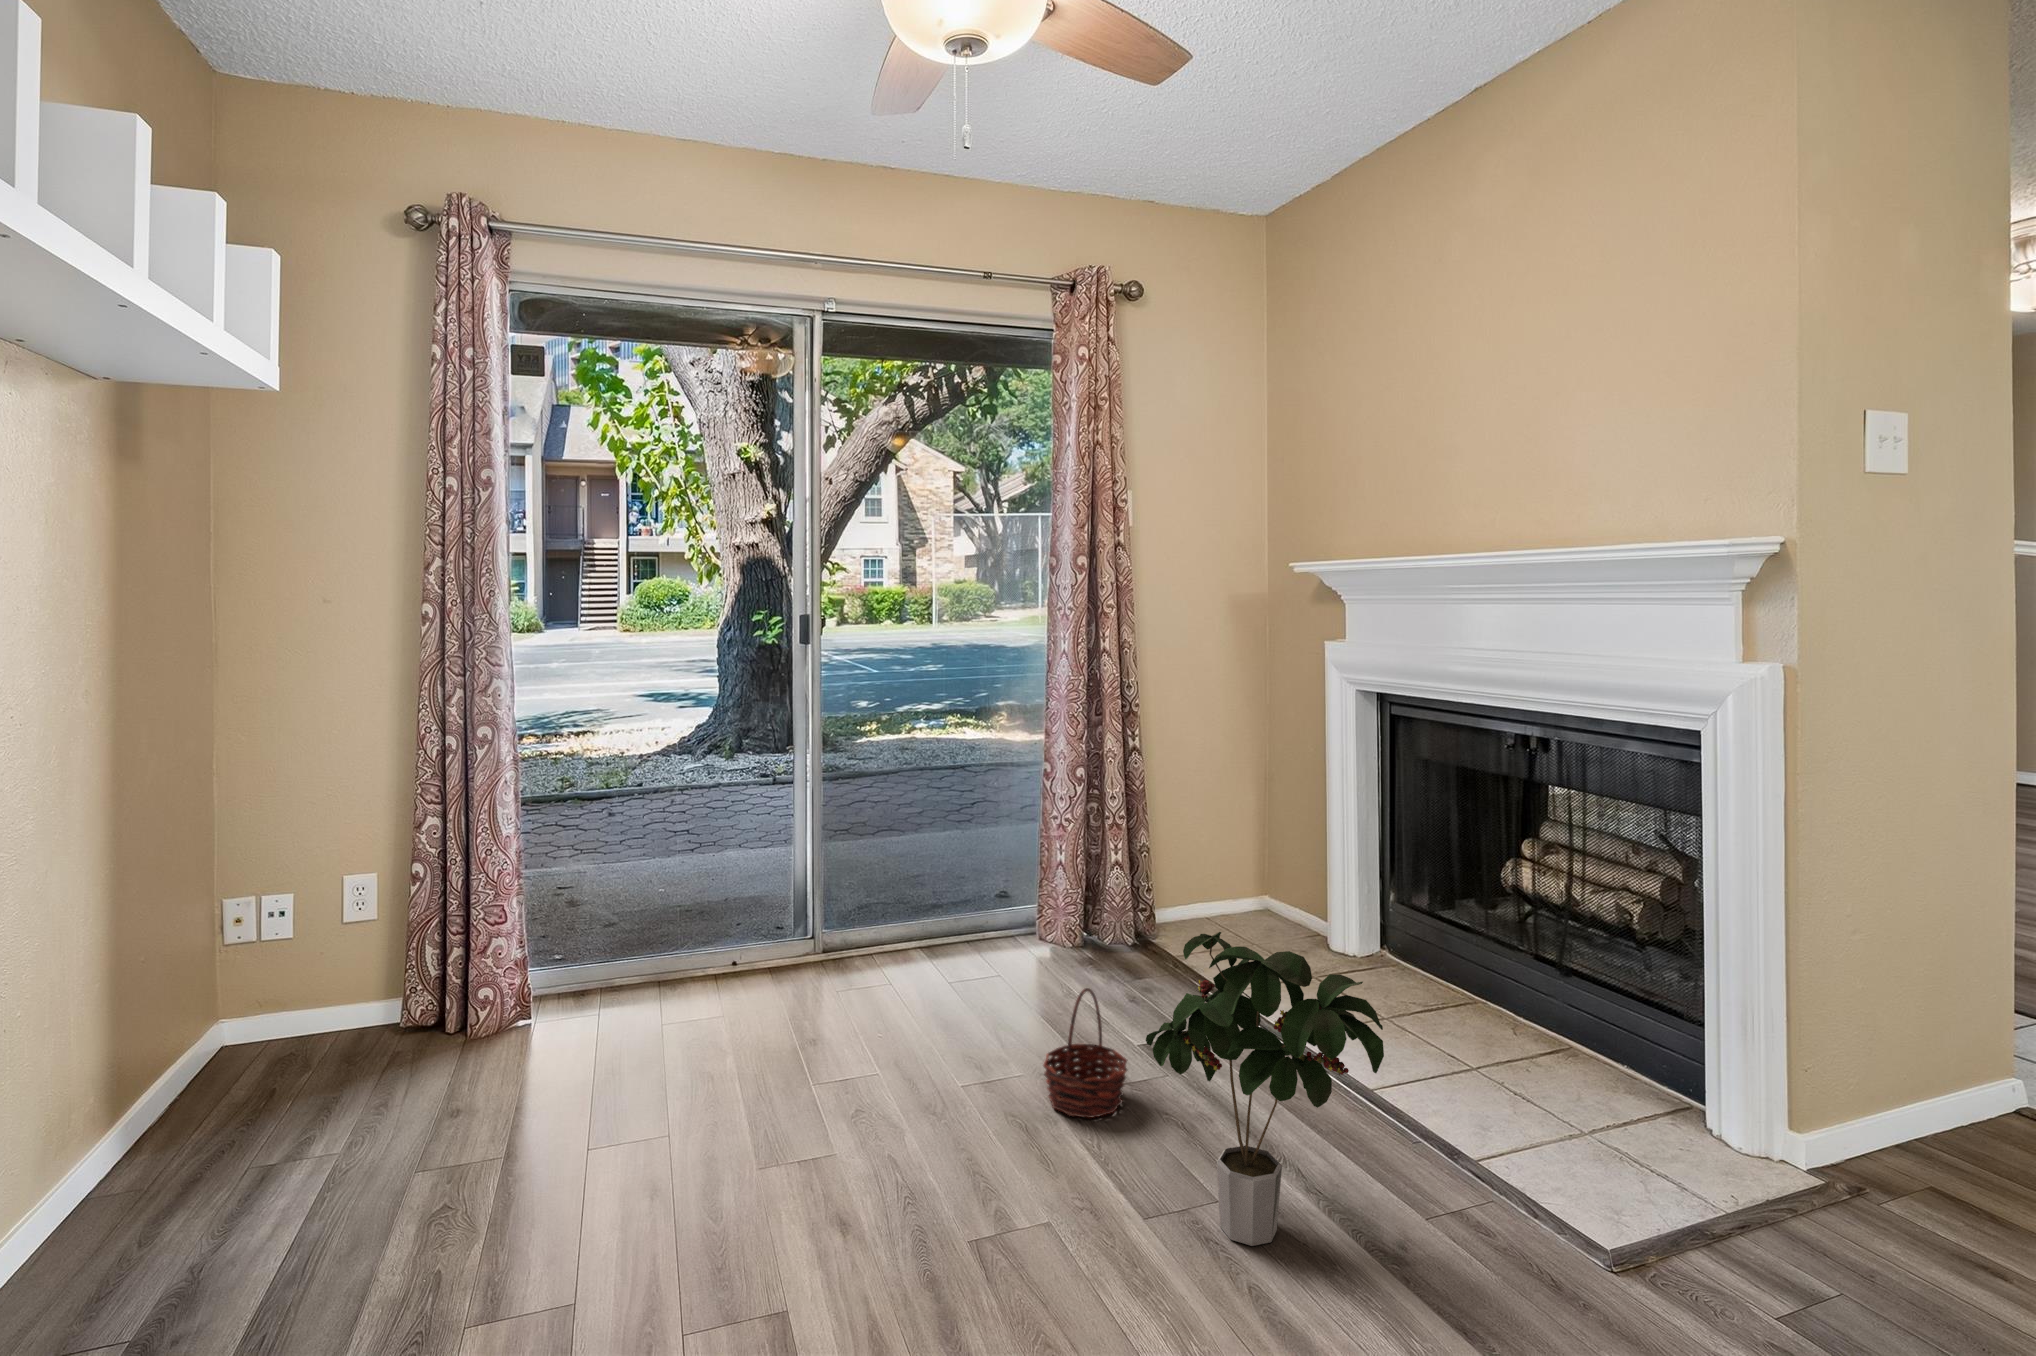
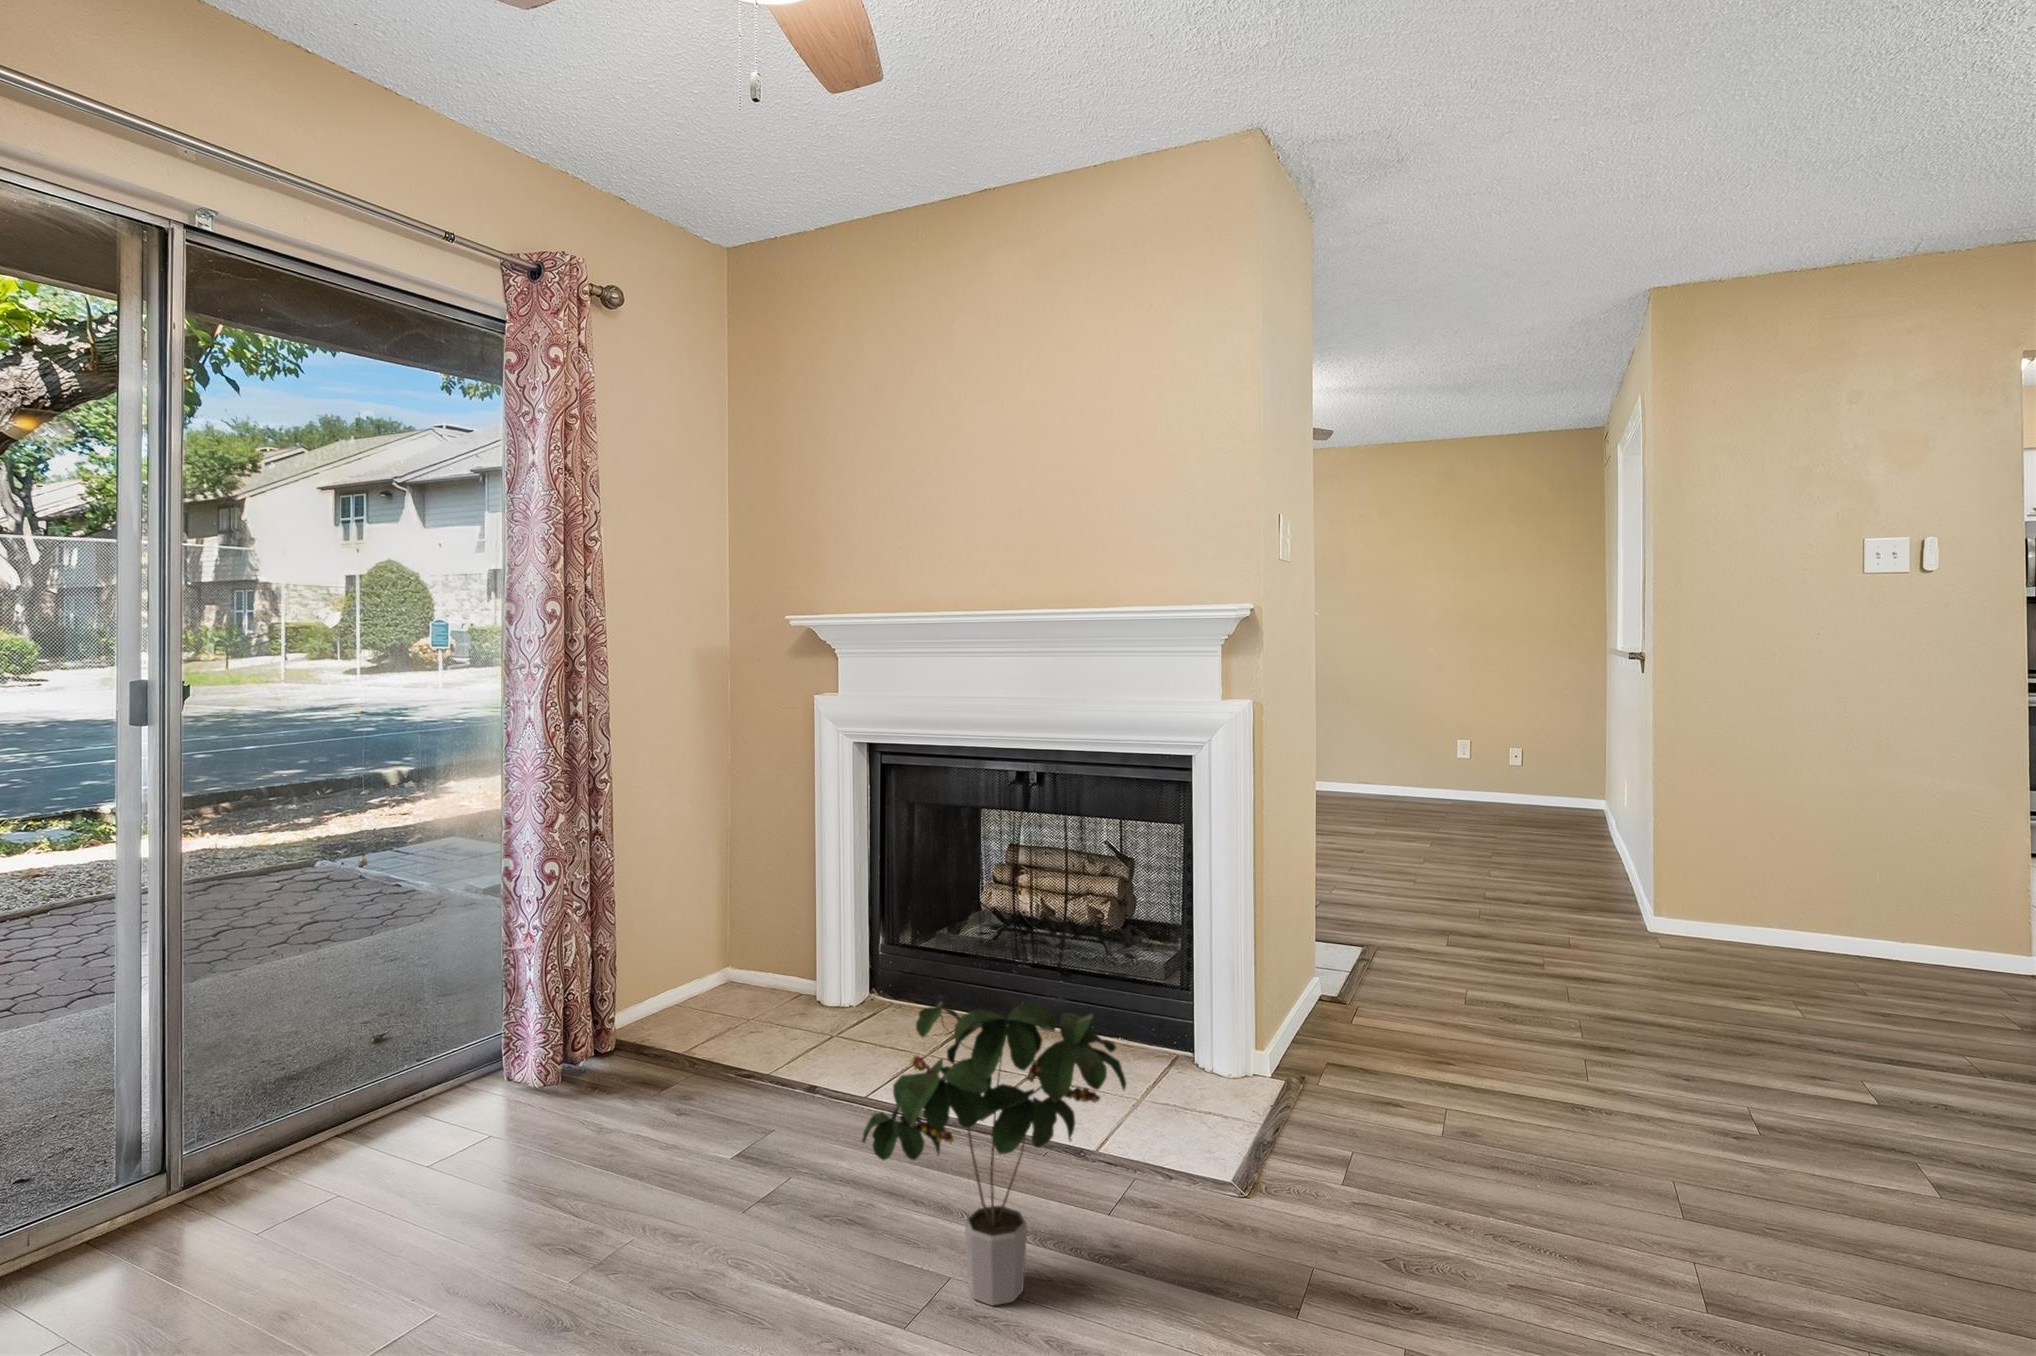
basket: present [1043,988,1127,1118] -> none [684,1108,787,1263]

